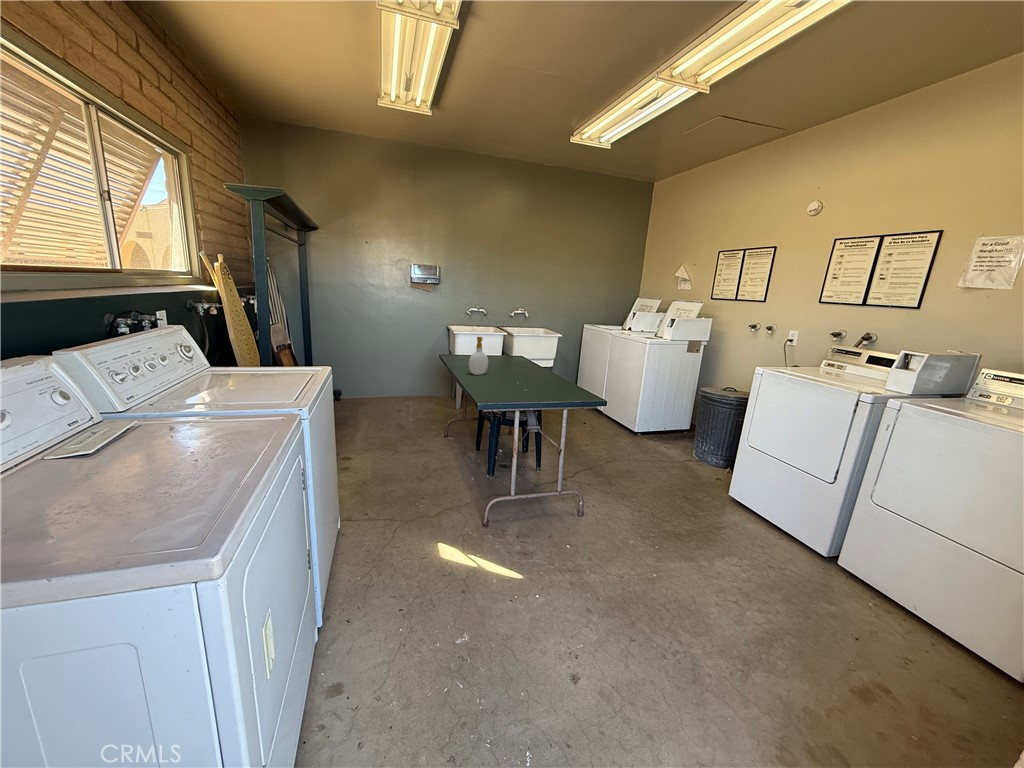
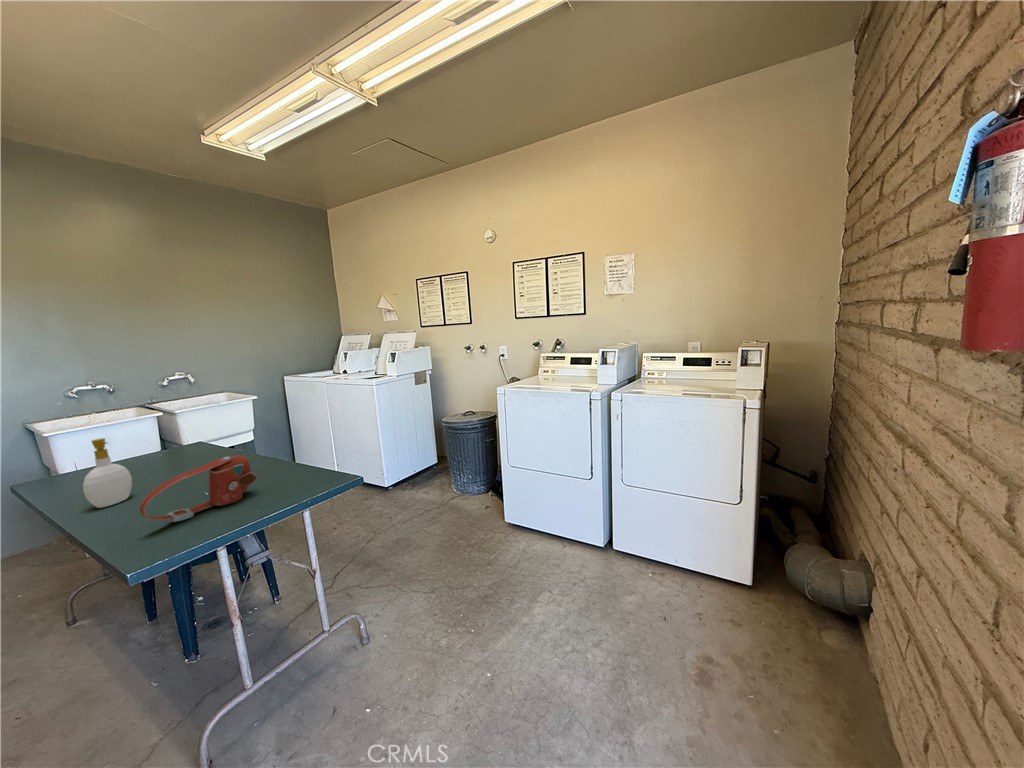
handbag: none [489,362,546,391] -> present [140,455,257,522]

